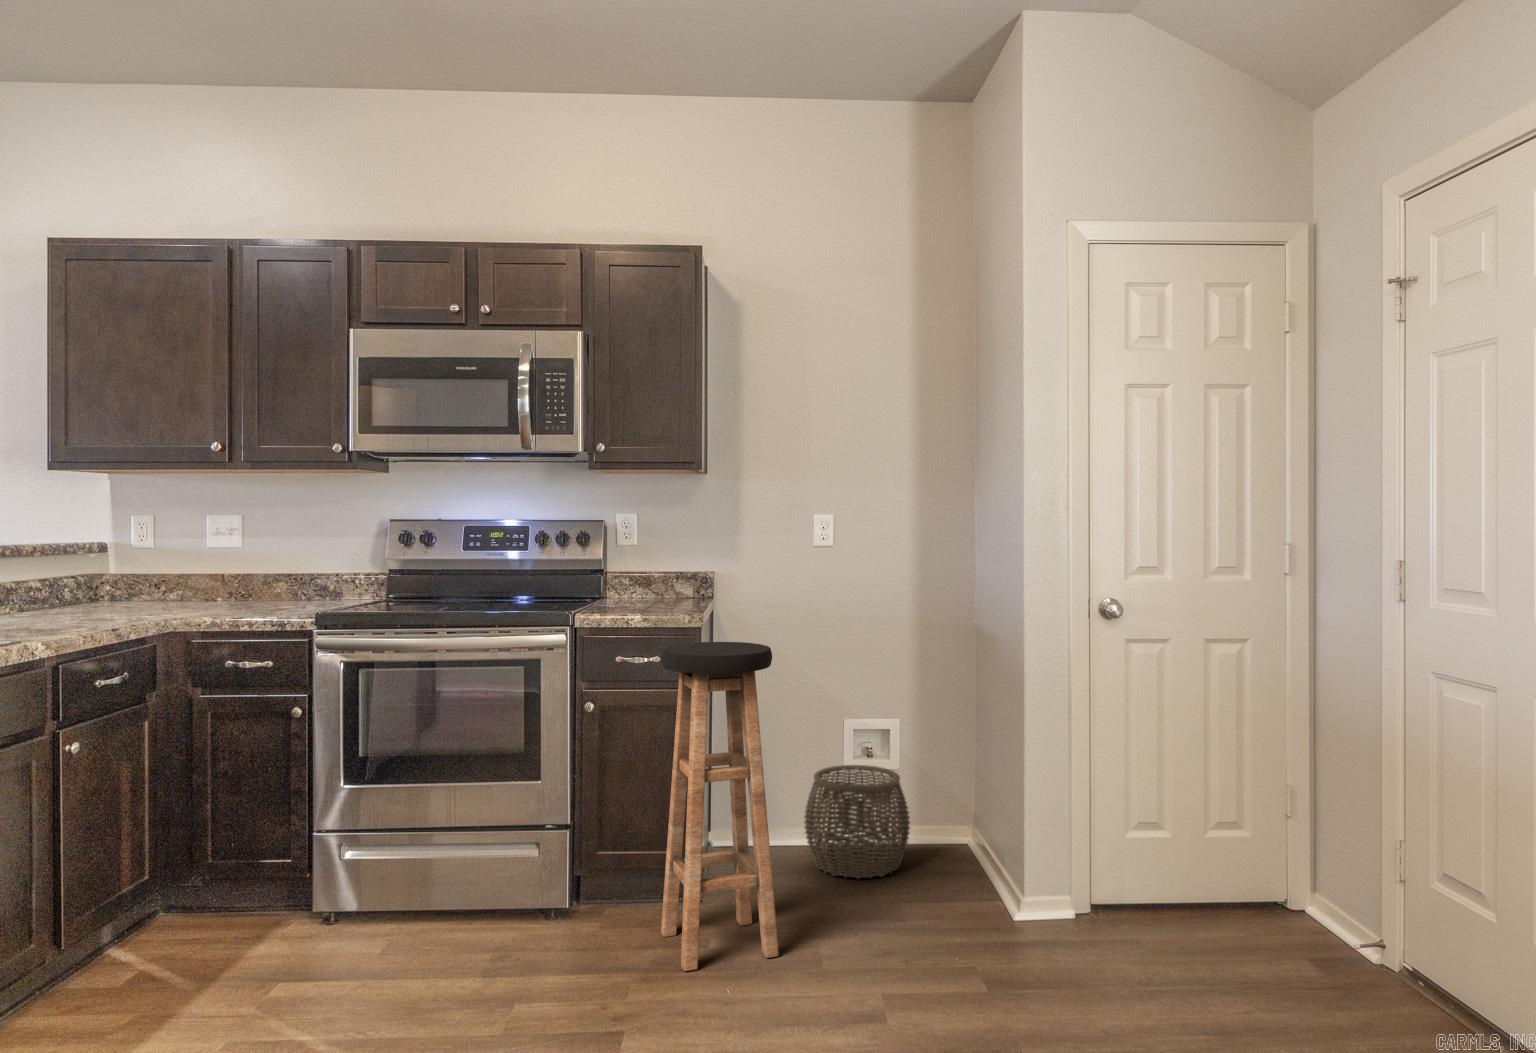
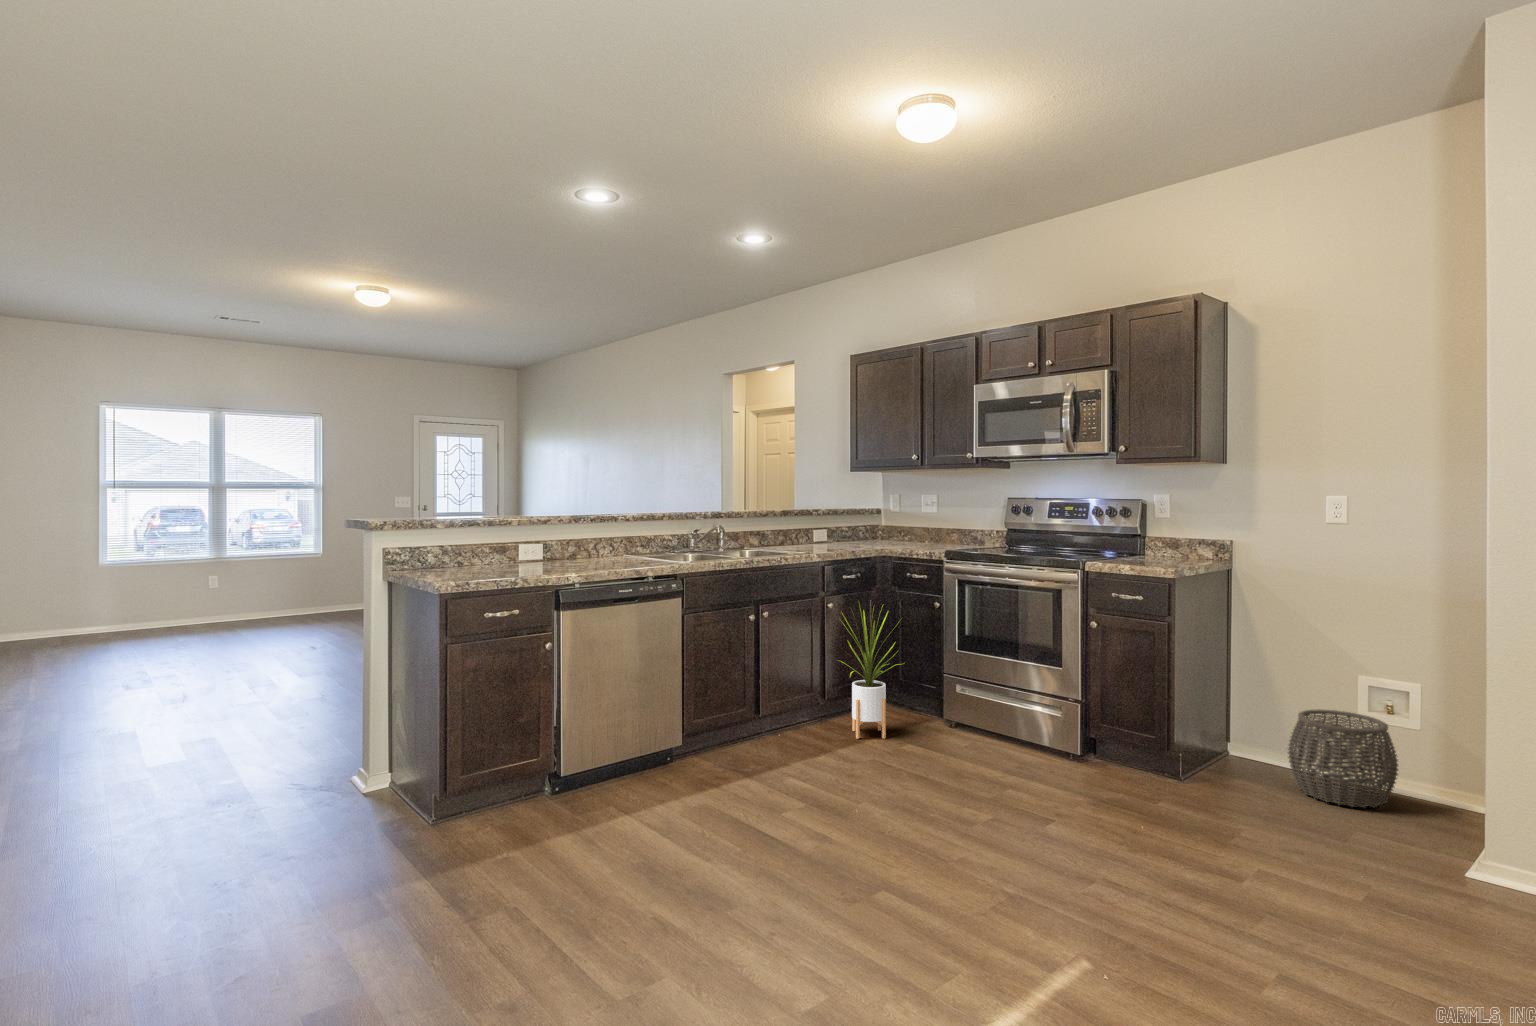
bar stool: present [661,642,779,971] -> none [1114,587,1202,818]
house plant: none [102,721,270,1011] -> present [840,608,904,739]

